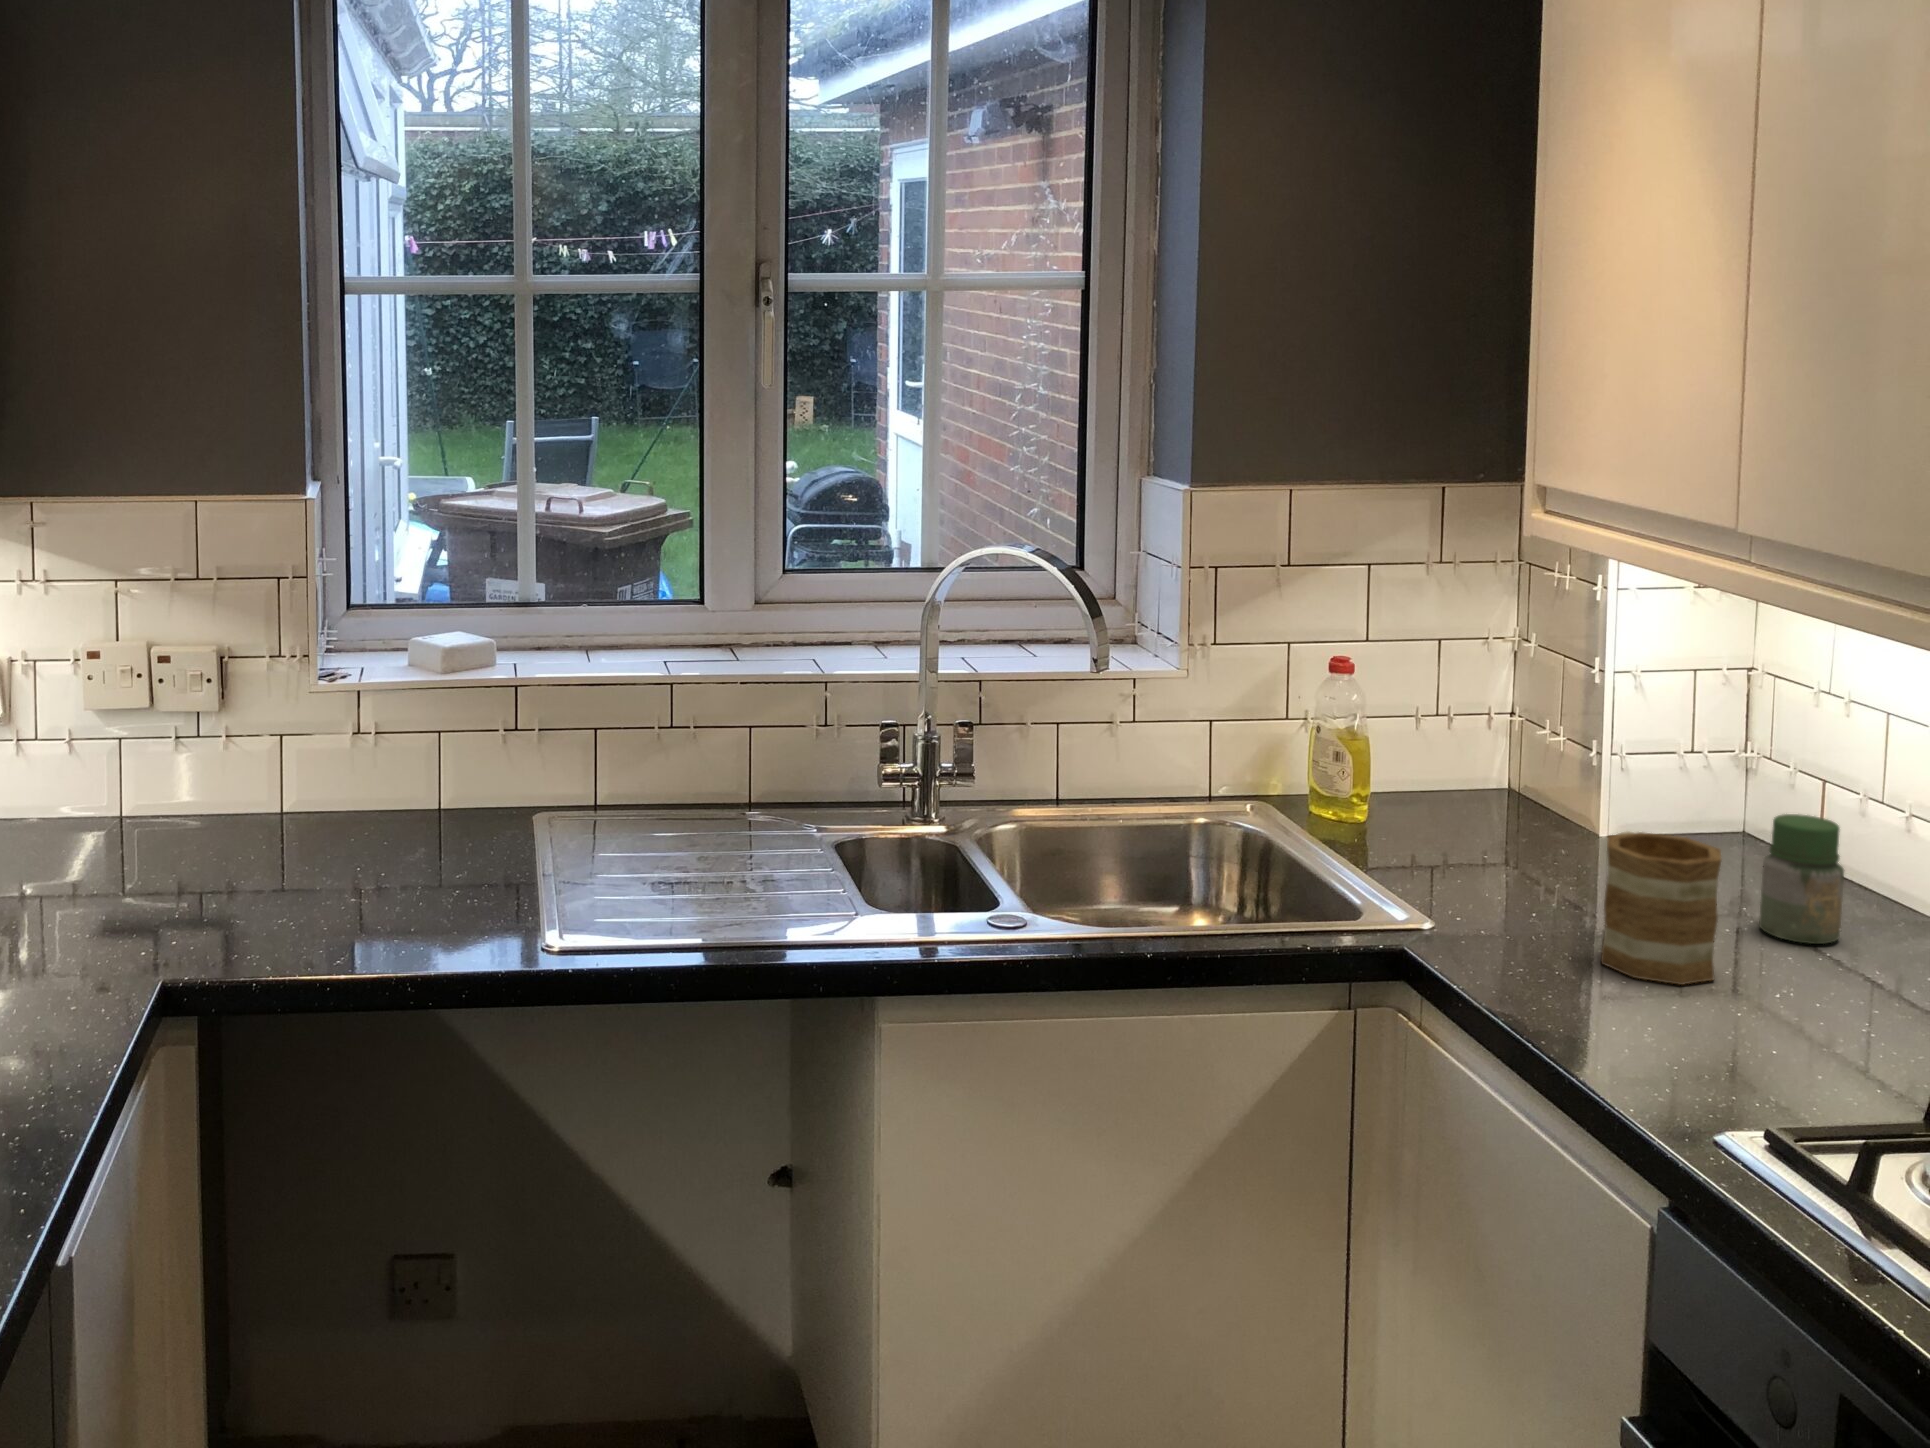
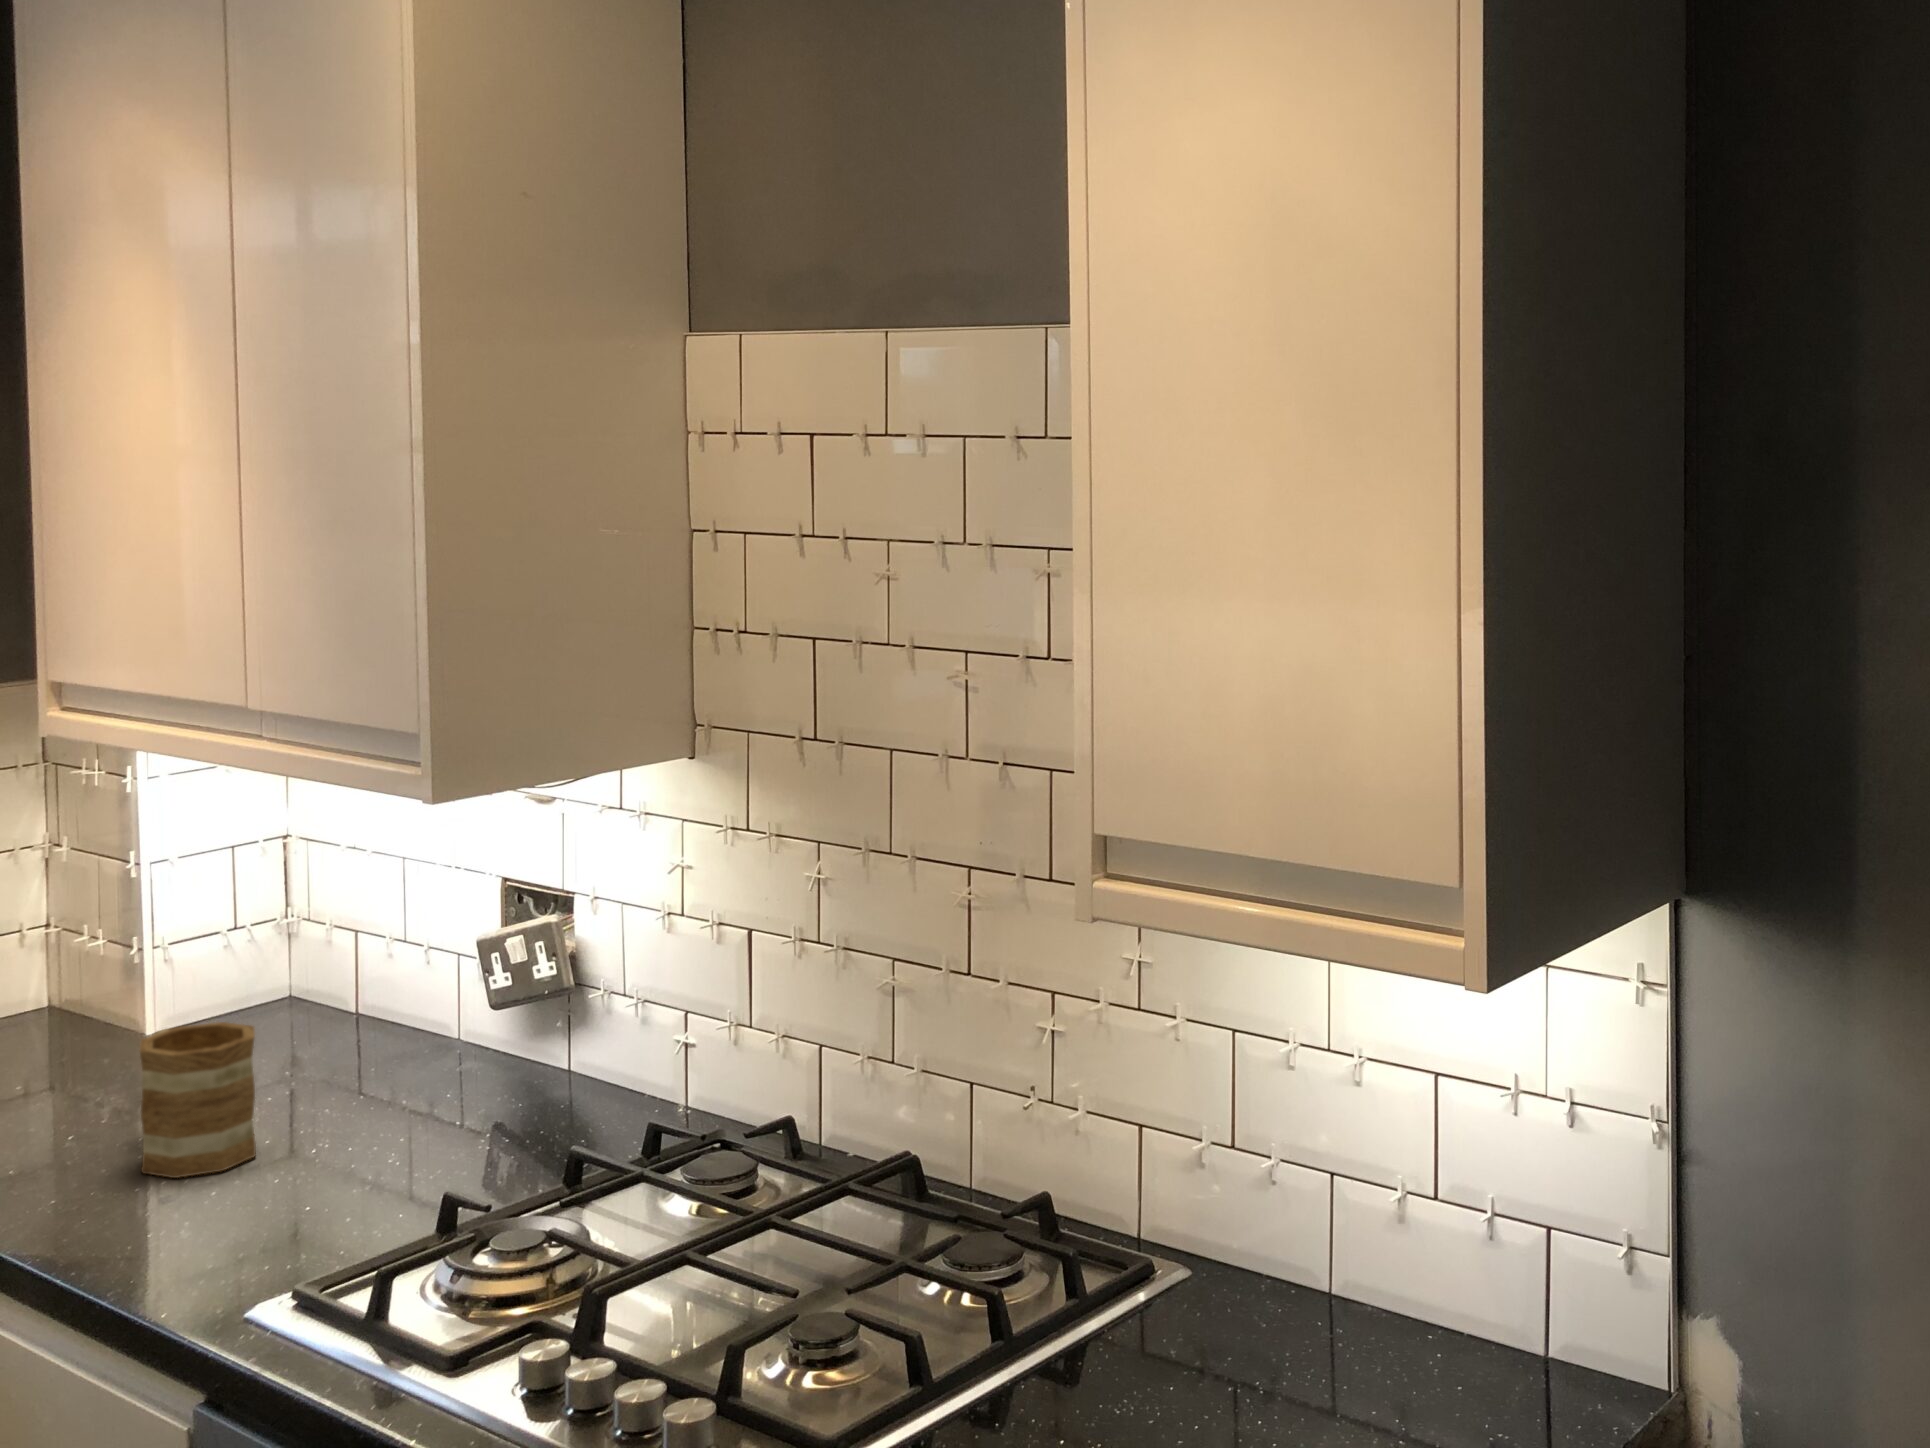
jar: present [1759,814,1844,944] -> none [301,972,374,1096]

